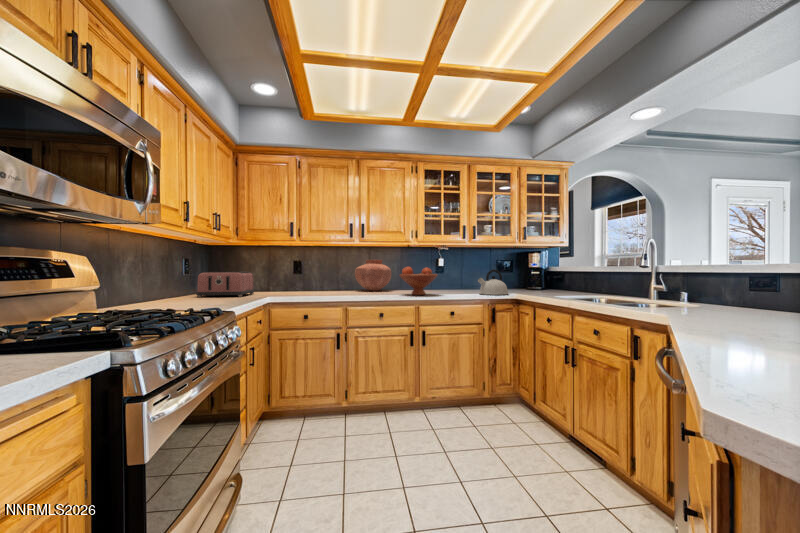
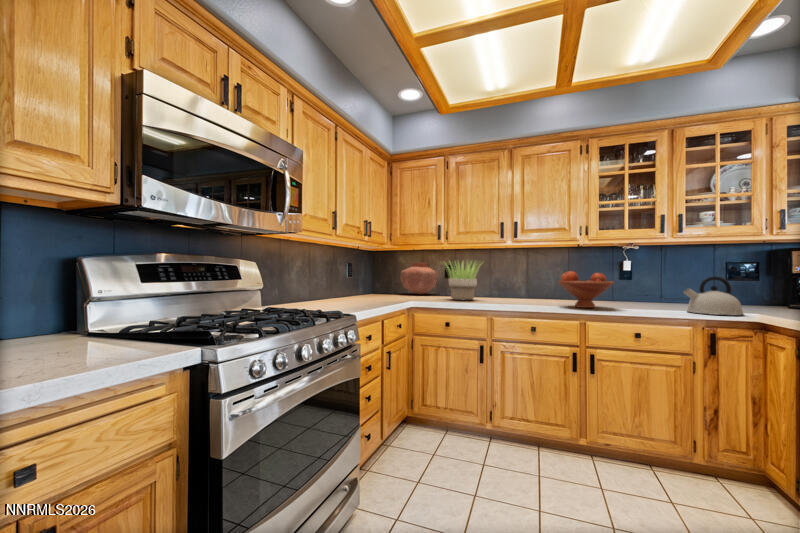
potted plant: none [294,256,339,294] -> present [445,261,479,300]
vase: present [355,260,391,291] -> present [400,263,439,294]
toaster: present [196,272,254,297] -> none [352,275,404,299]

